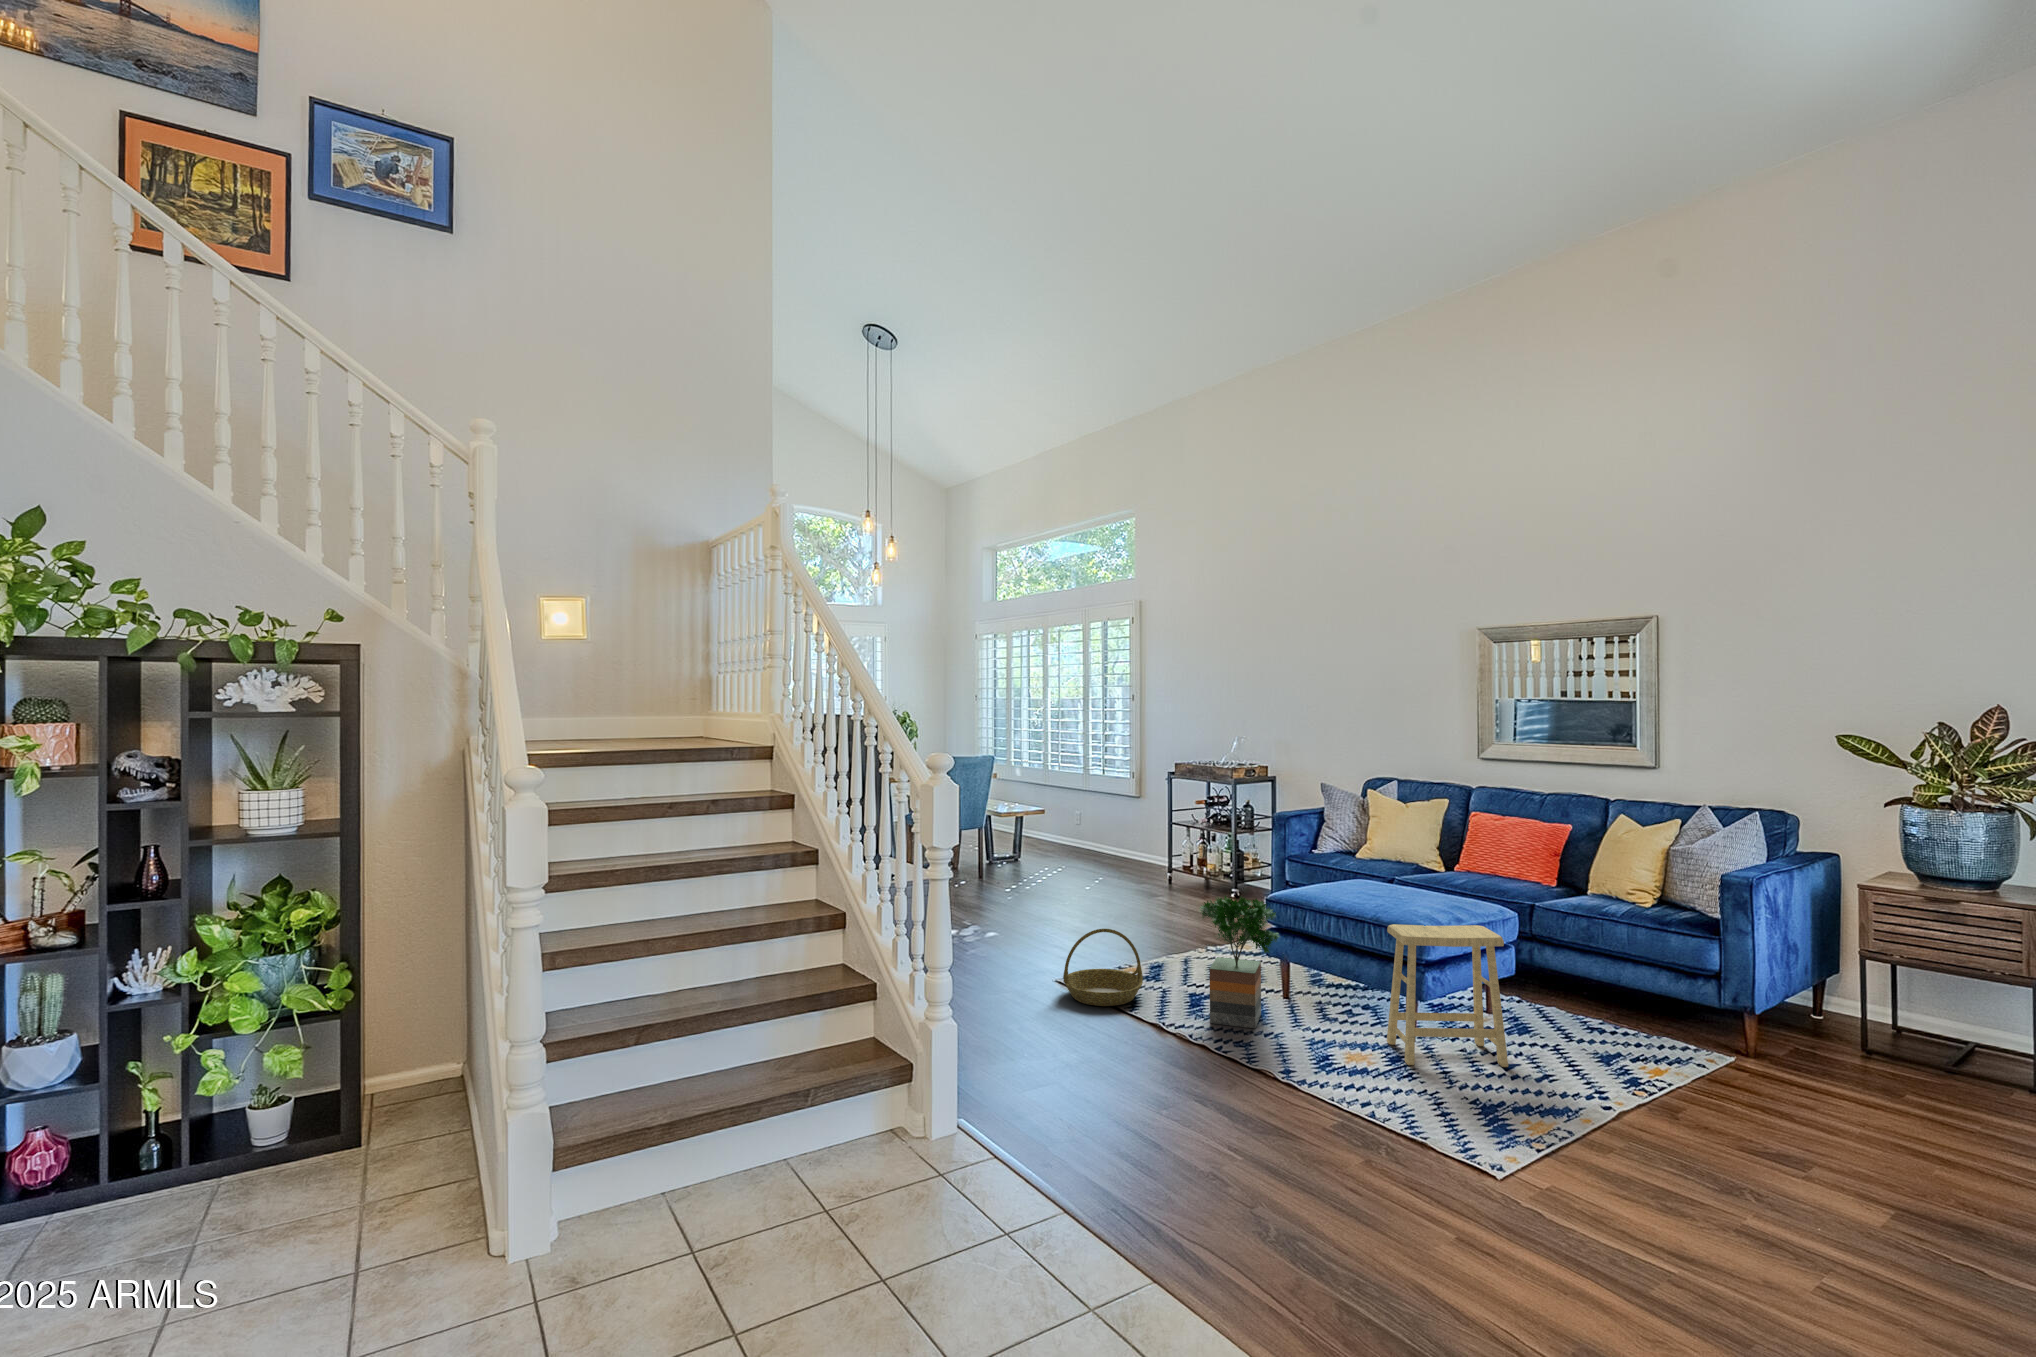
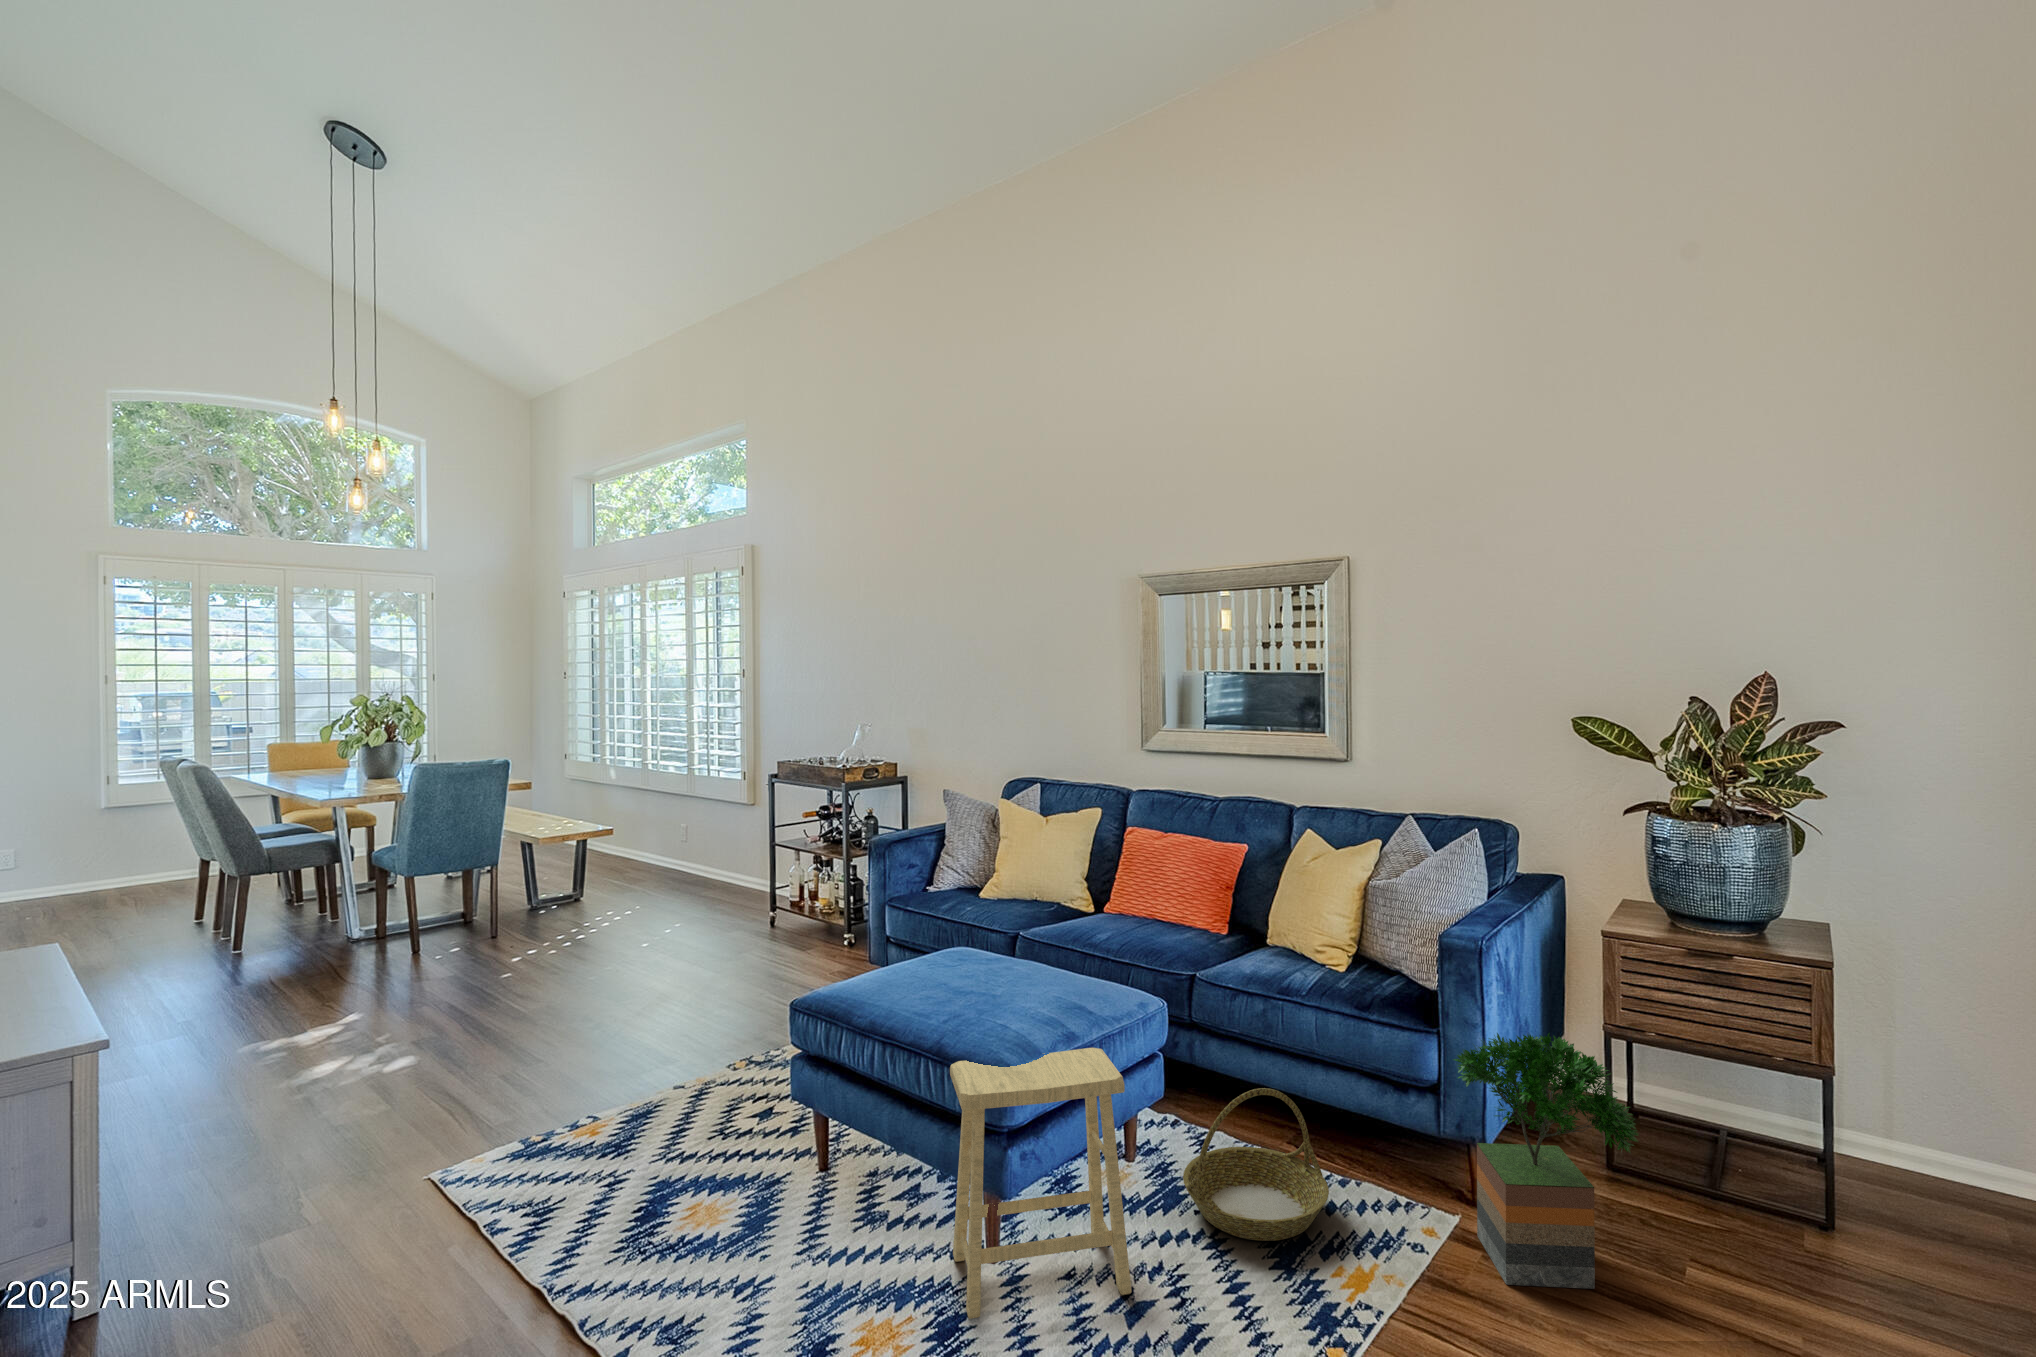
potted tree: present [1200,896,1280,1028] -> present [1453,1033,1638,1289]
basket: present [1063,929,1143,1006] -> present [1183,1088,1329,1241]

